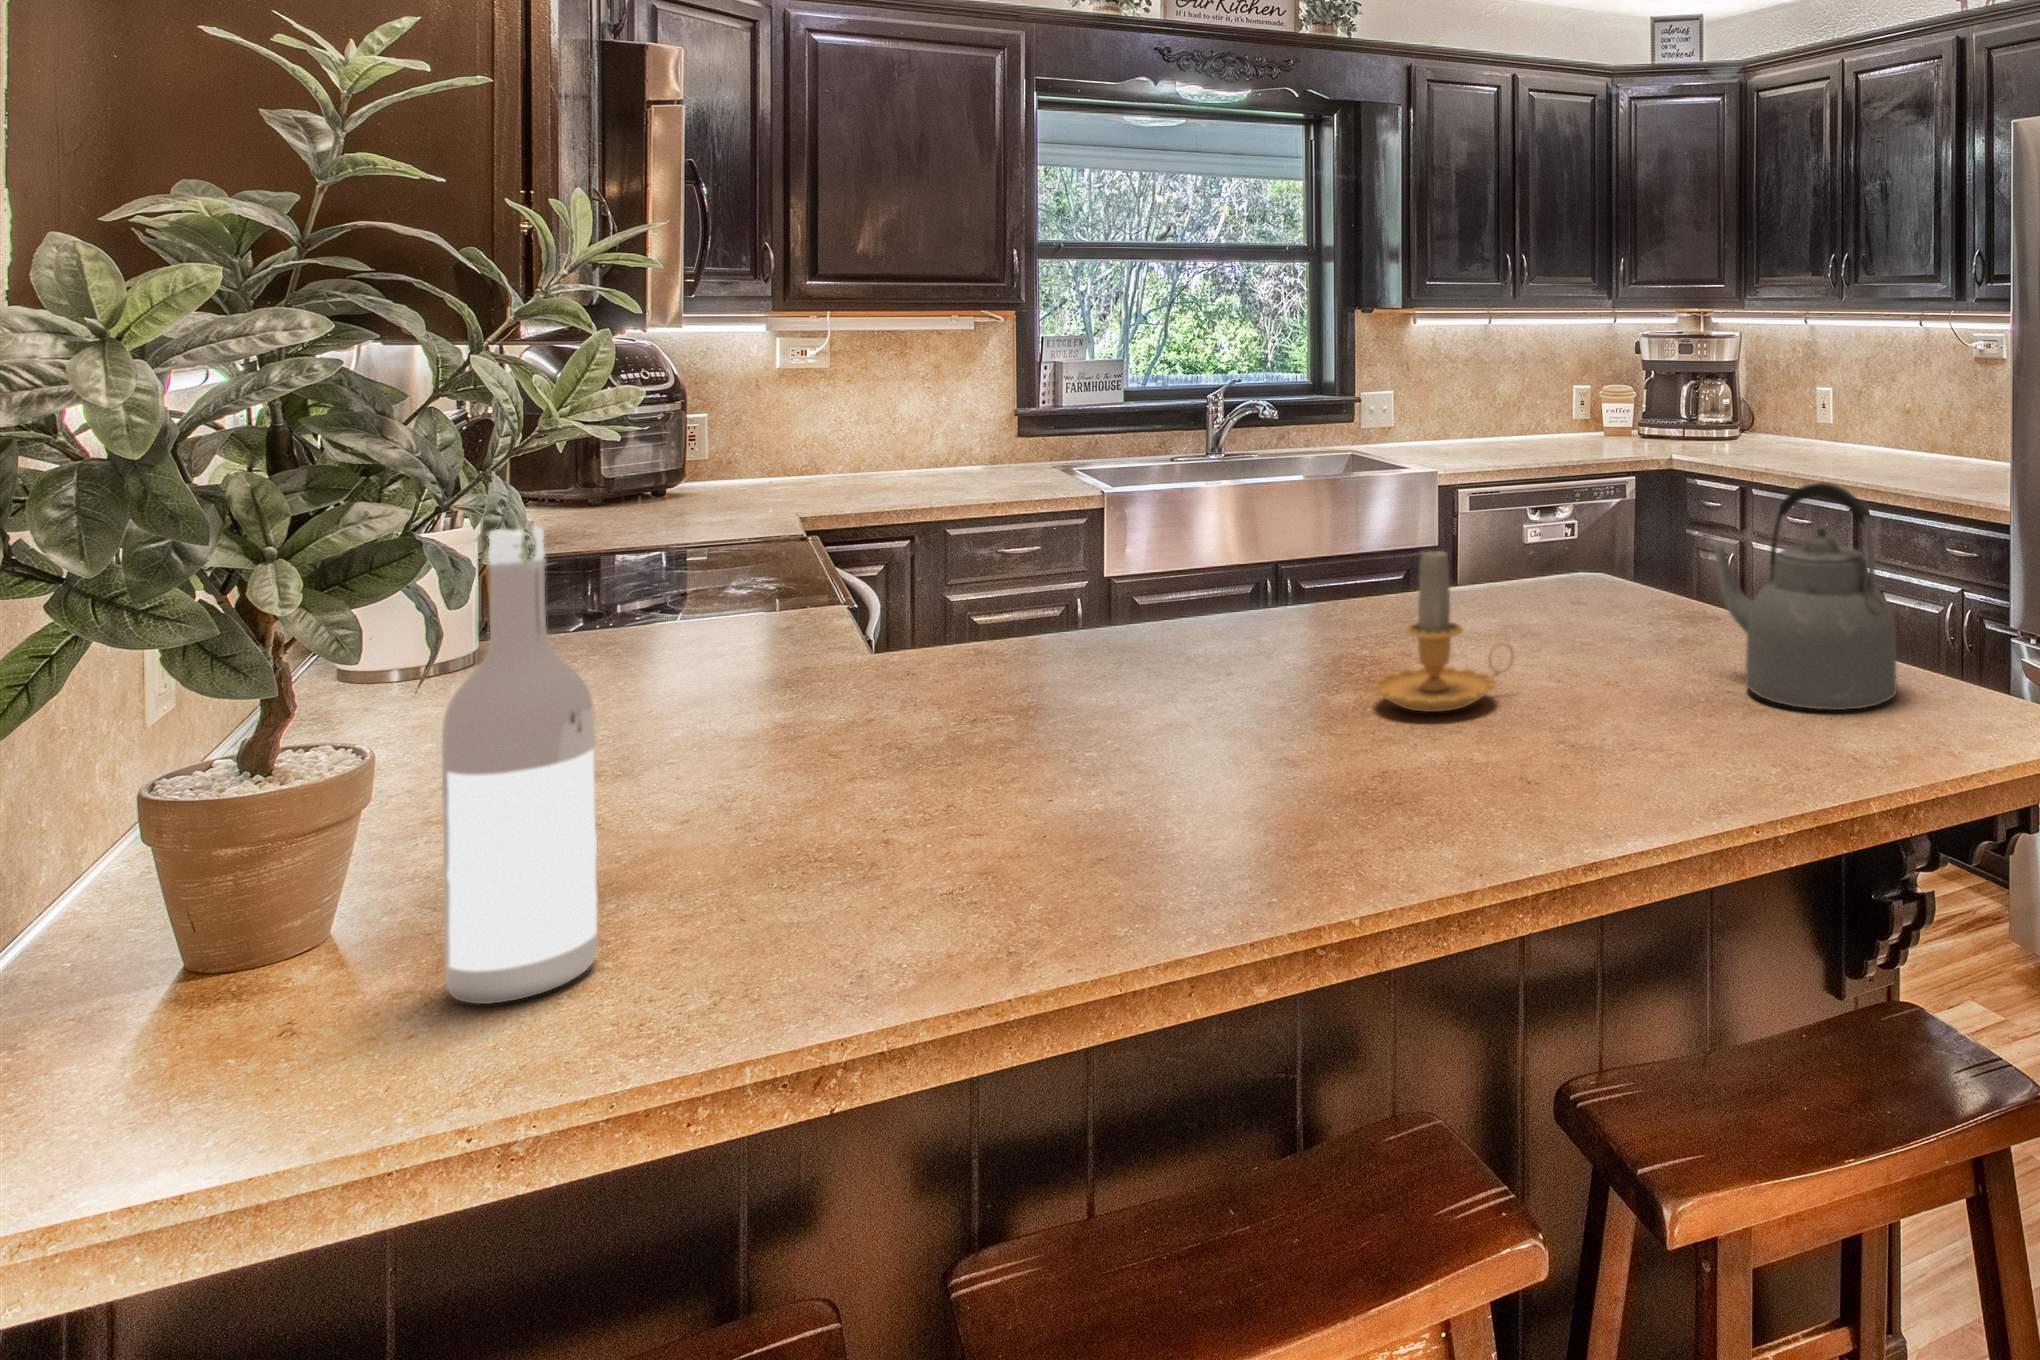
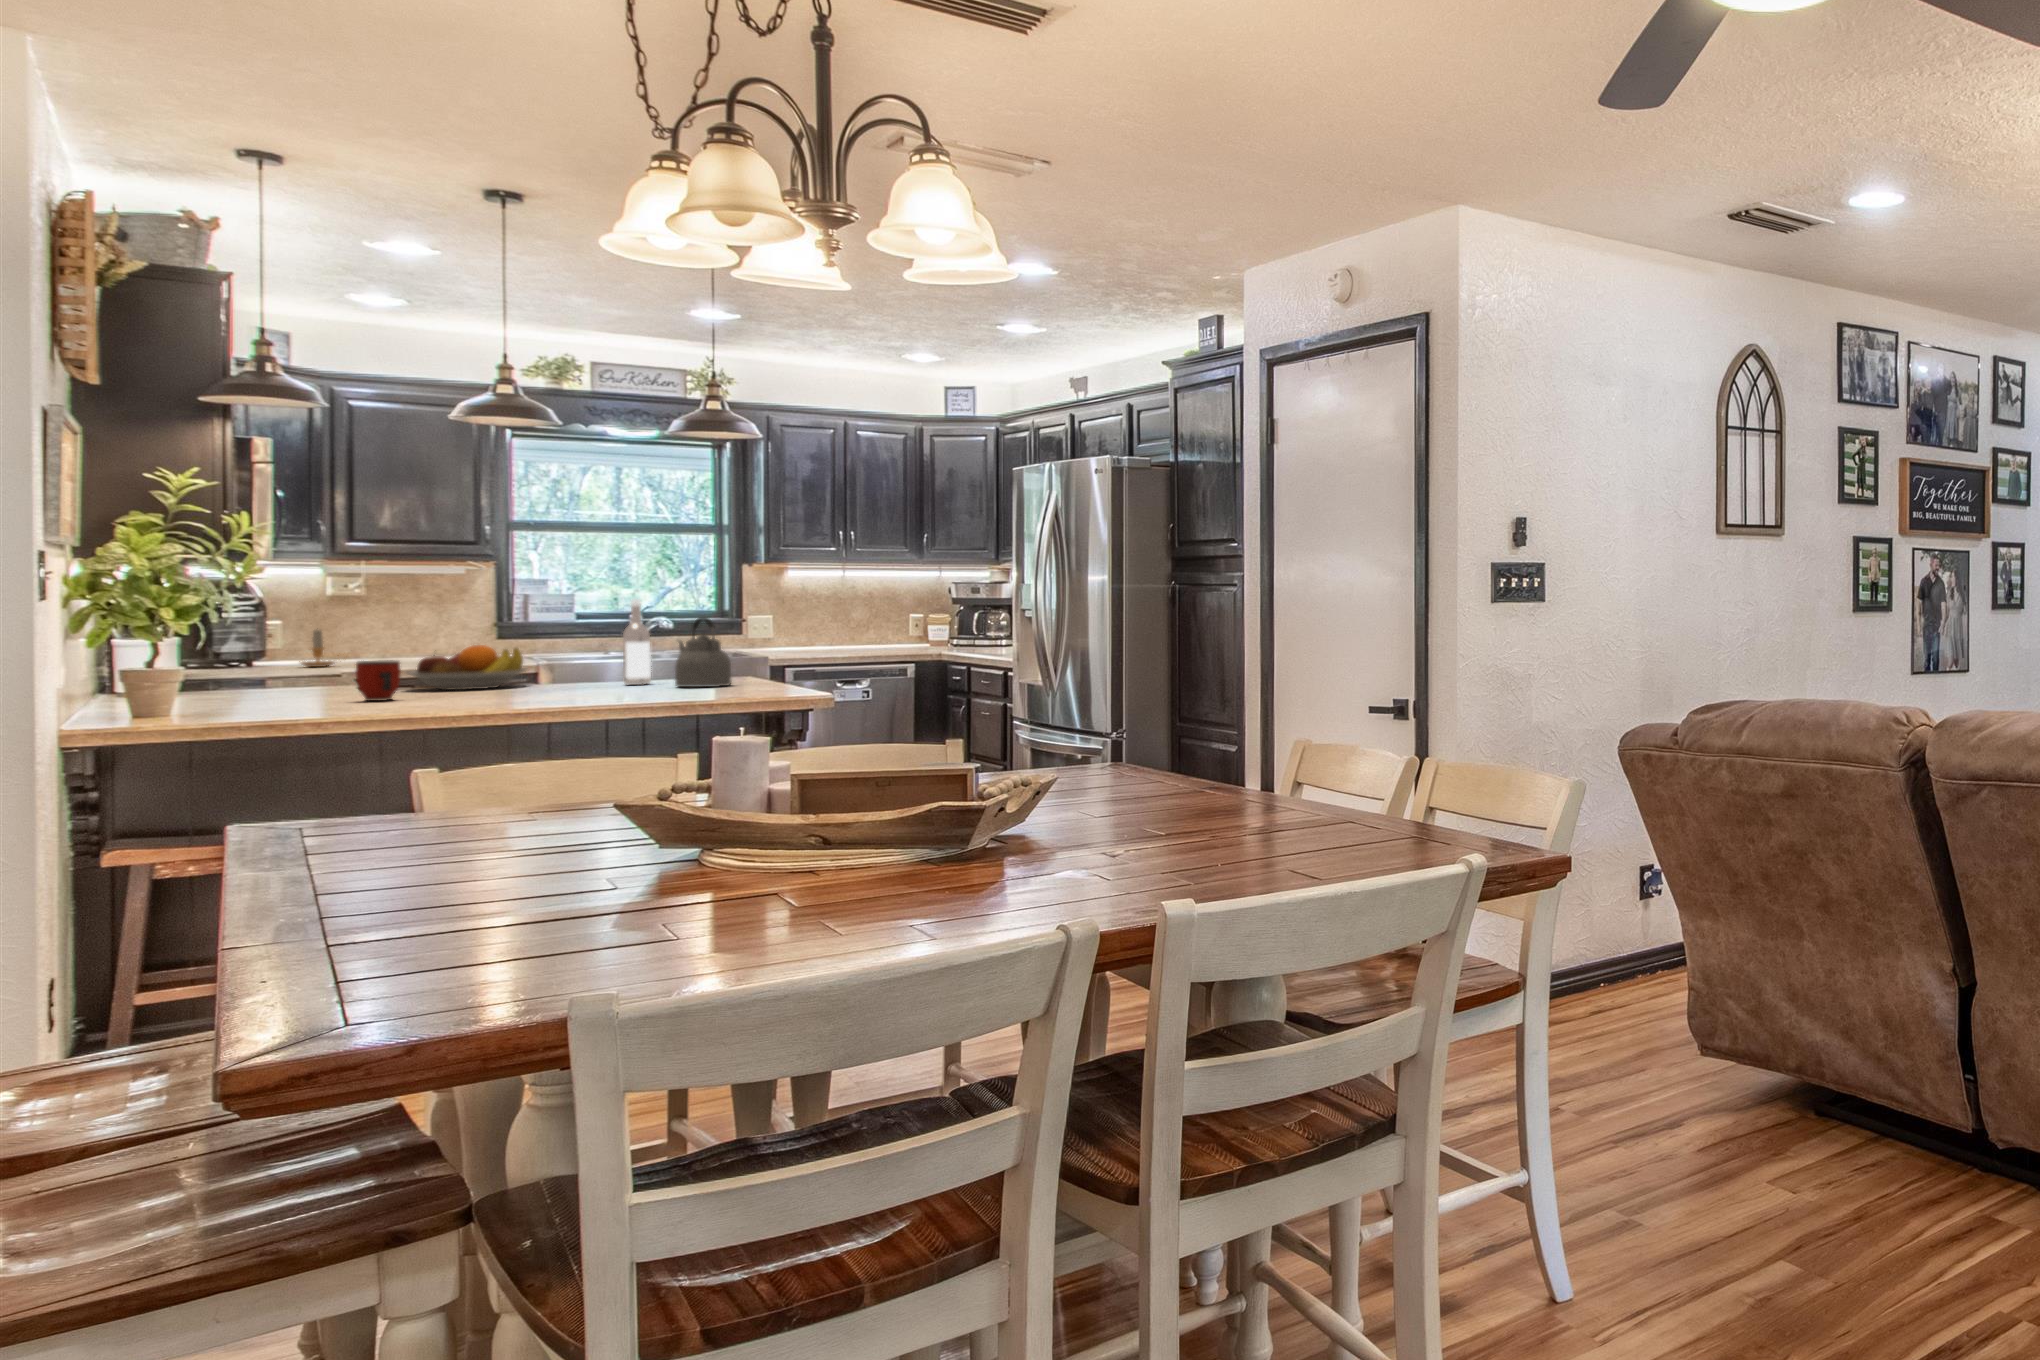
wine bottle: present [442,527,598,1004] -> present [623,599,651,685]
fruit bowl: none [1000,547,1288,680] -> present [406,645,527,690]
candle: present [1373,550,1514,712] -> present [299,630,339,667]
mug: none [929,668,1063,837] -> present [356,660,401,701]

